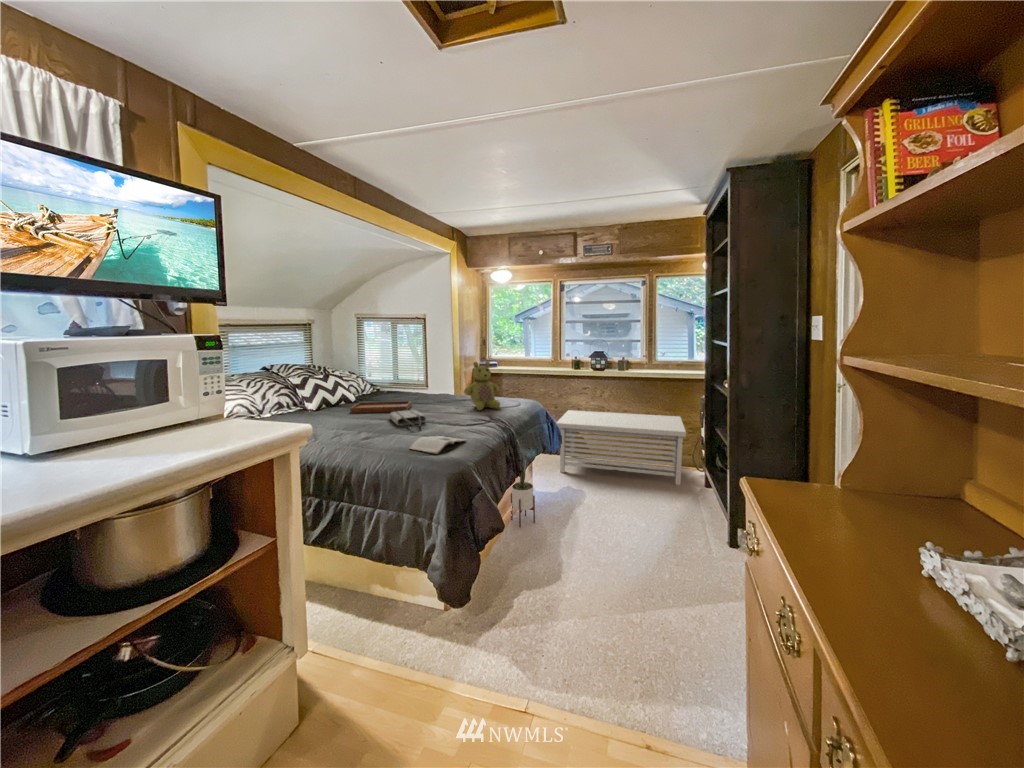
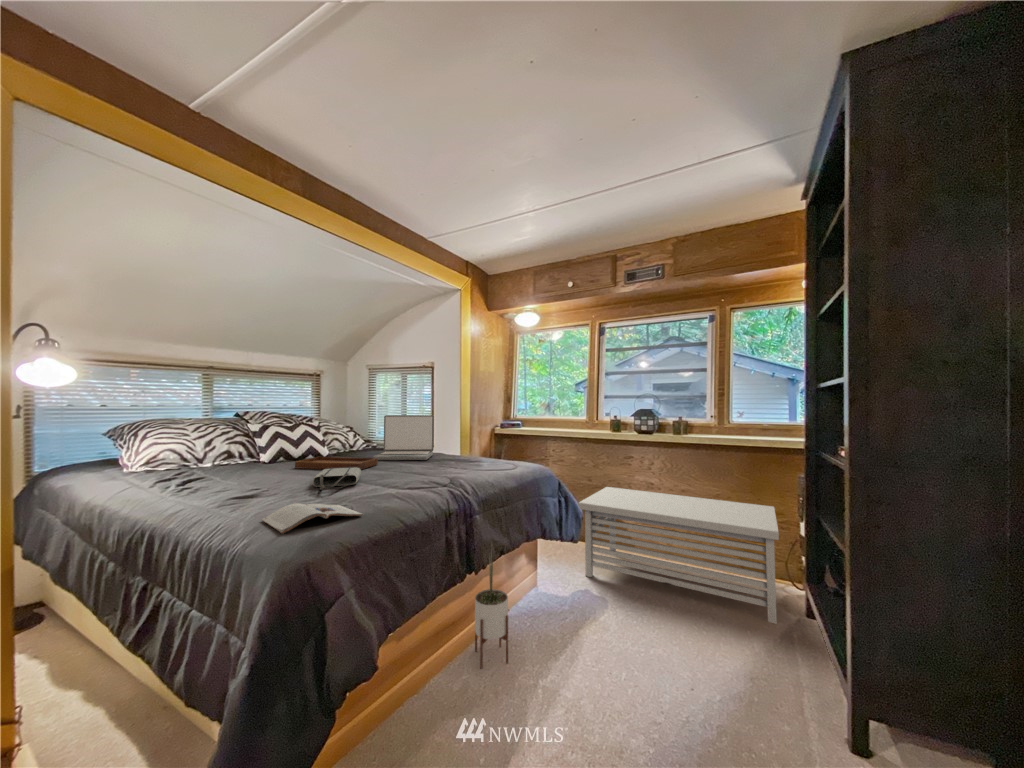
stuffed bear: present [464,361,500,410] -> none [436,409,488,475]
laptop: none [399,363,444,402] -> present [373,415,434,460]

